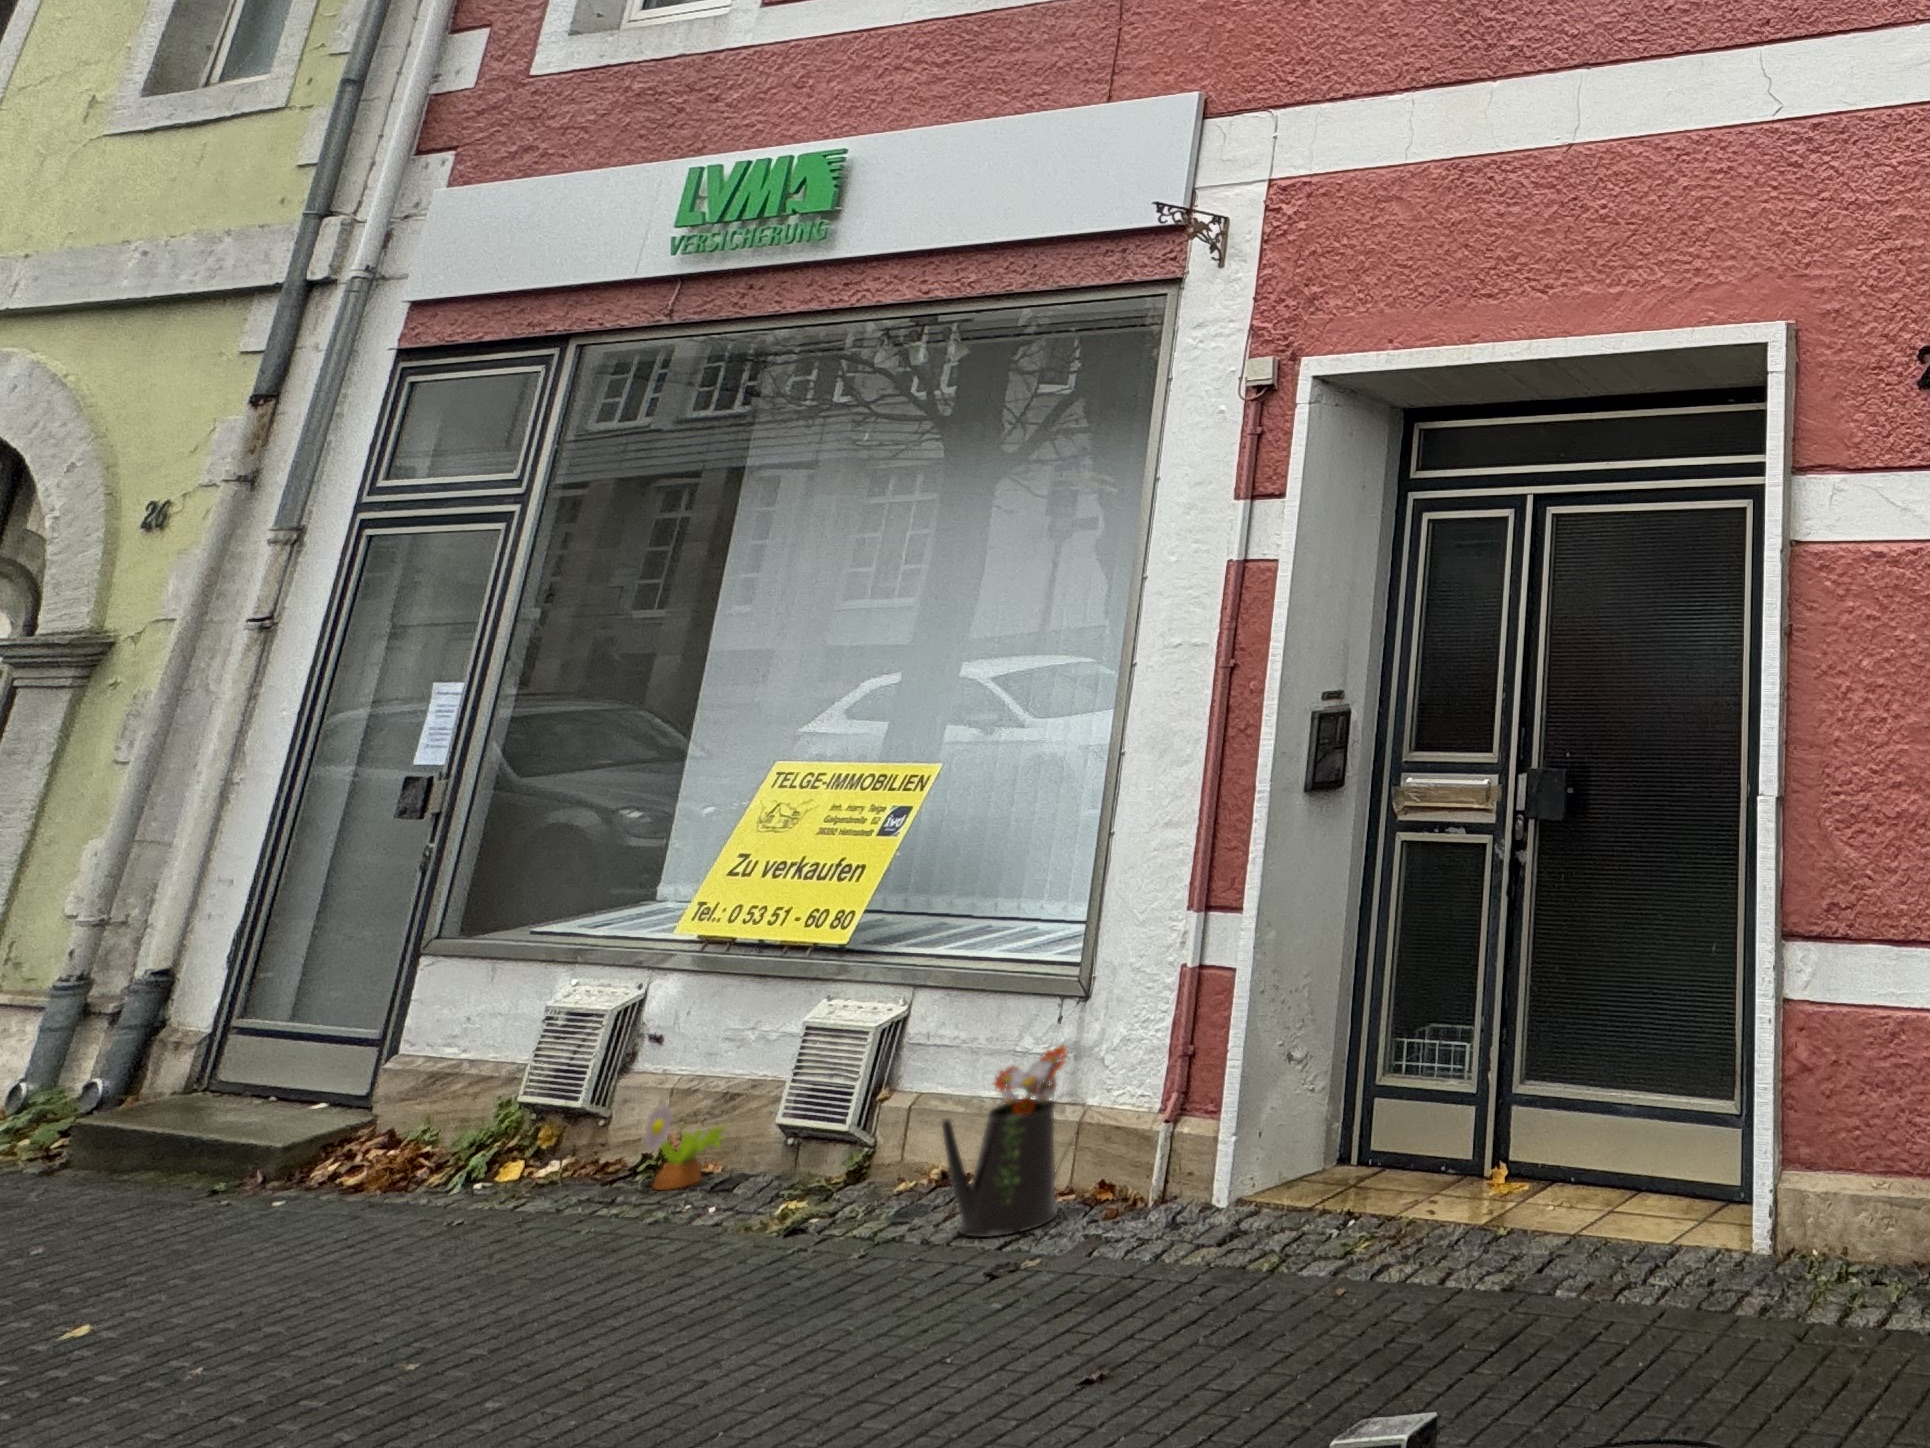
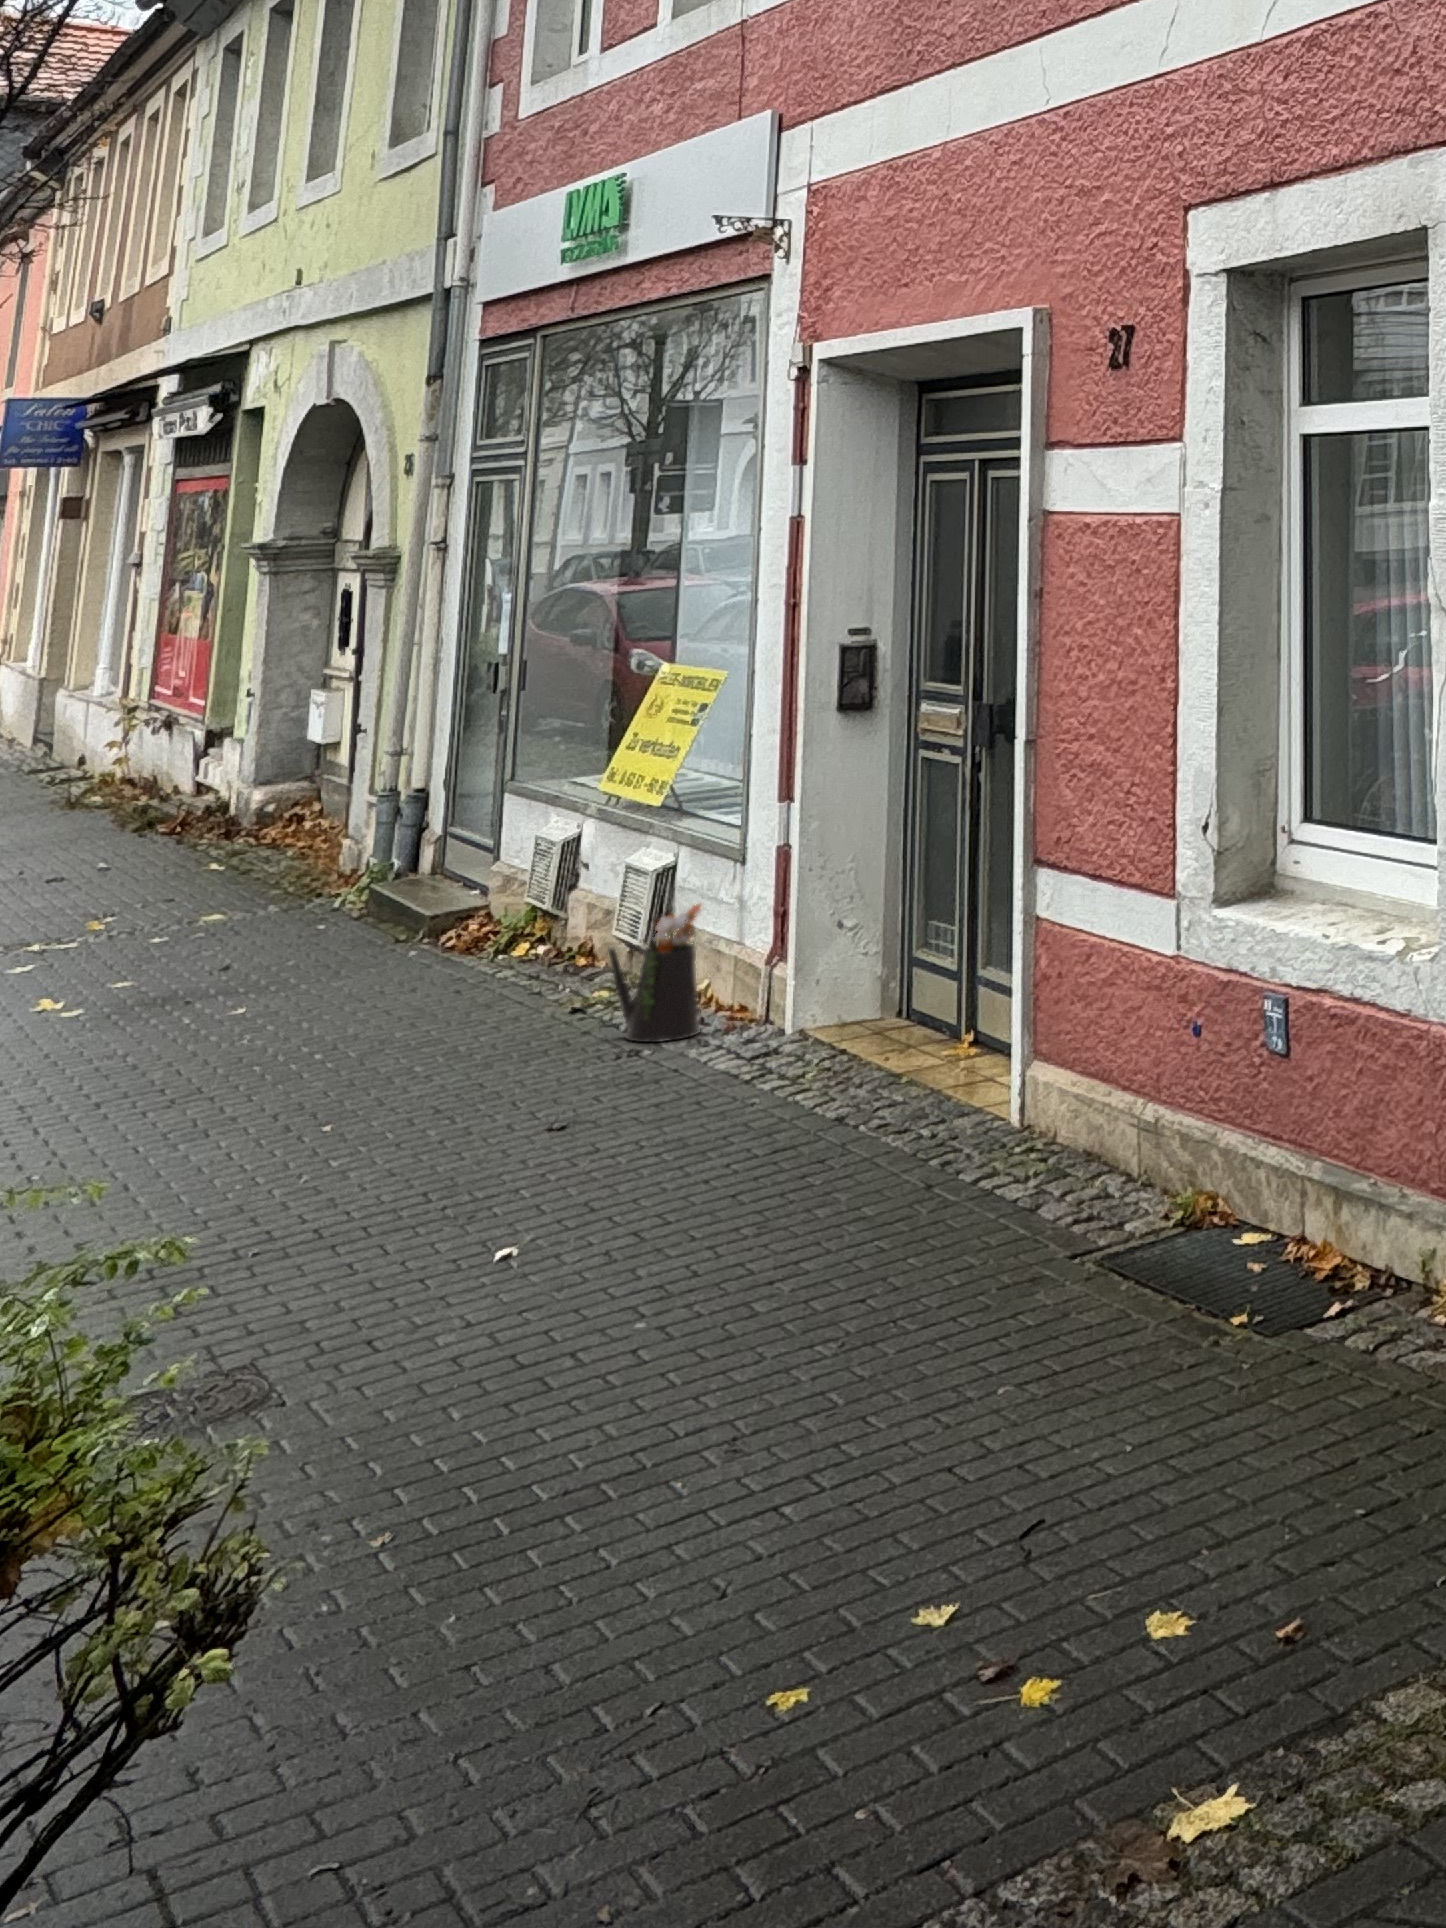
decorative plant: present [645,1105,725,1190] -> none [528,916,589,982]

